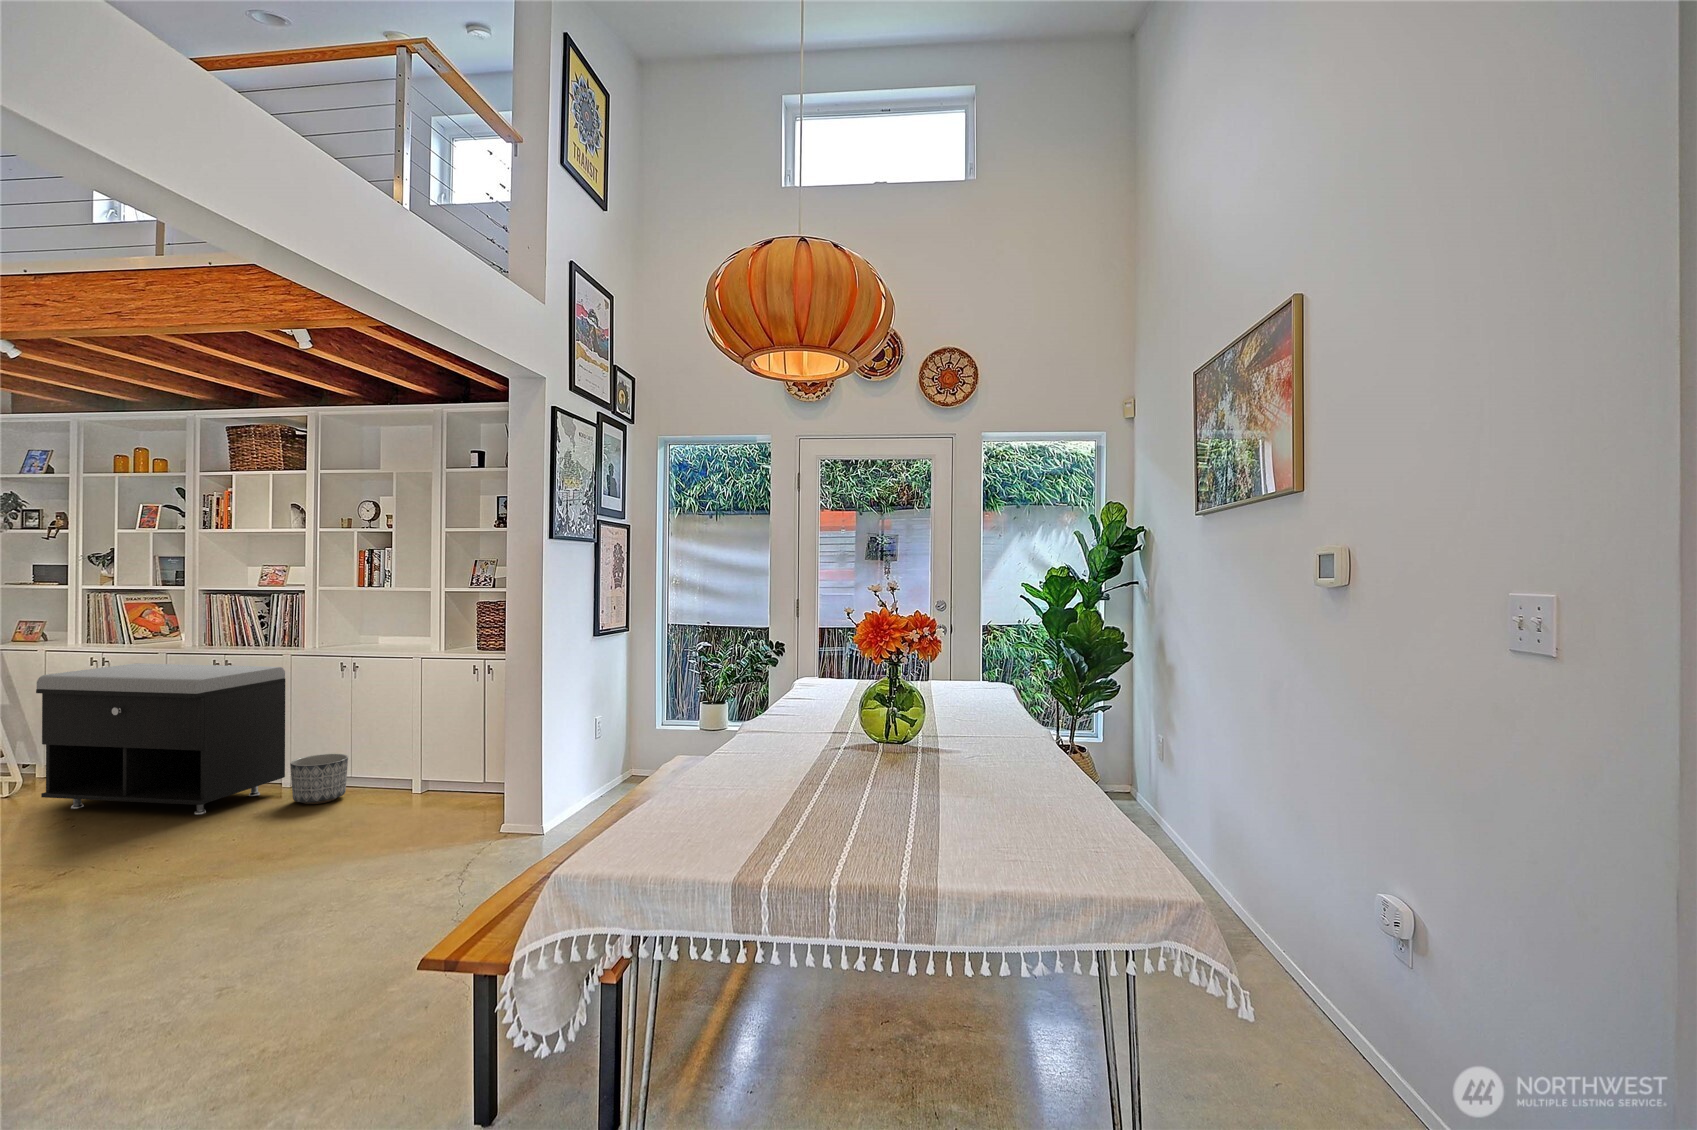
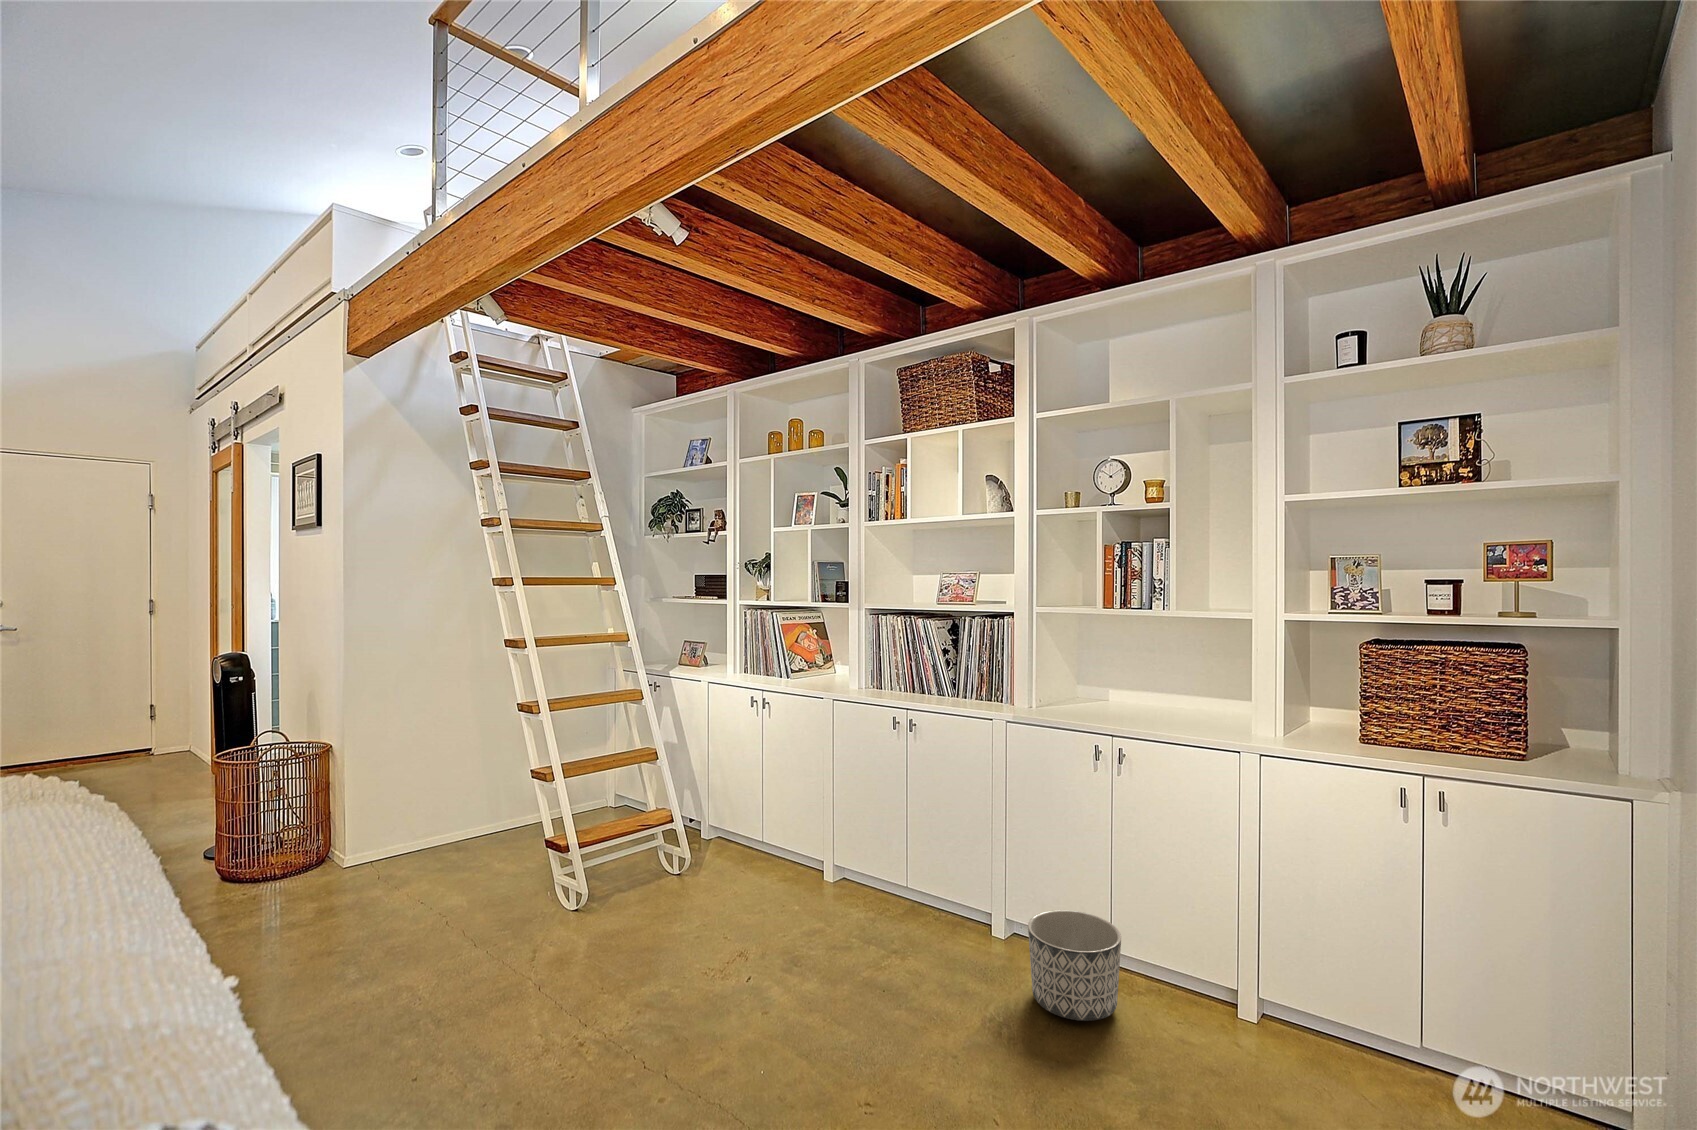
storage bench: present [36,663,285,815] -> none [698,711,1000,1001]

